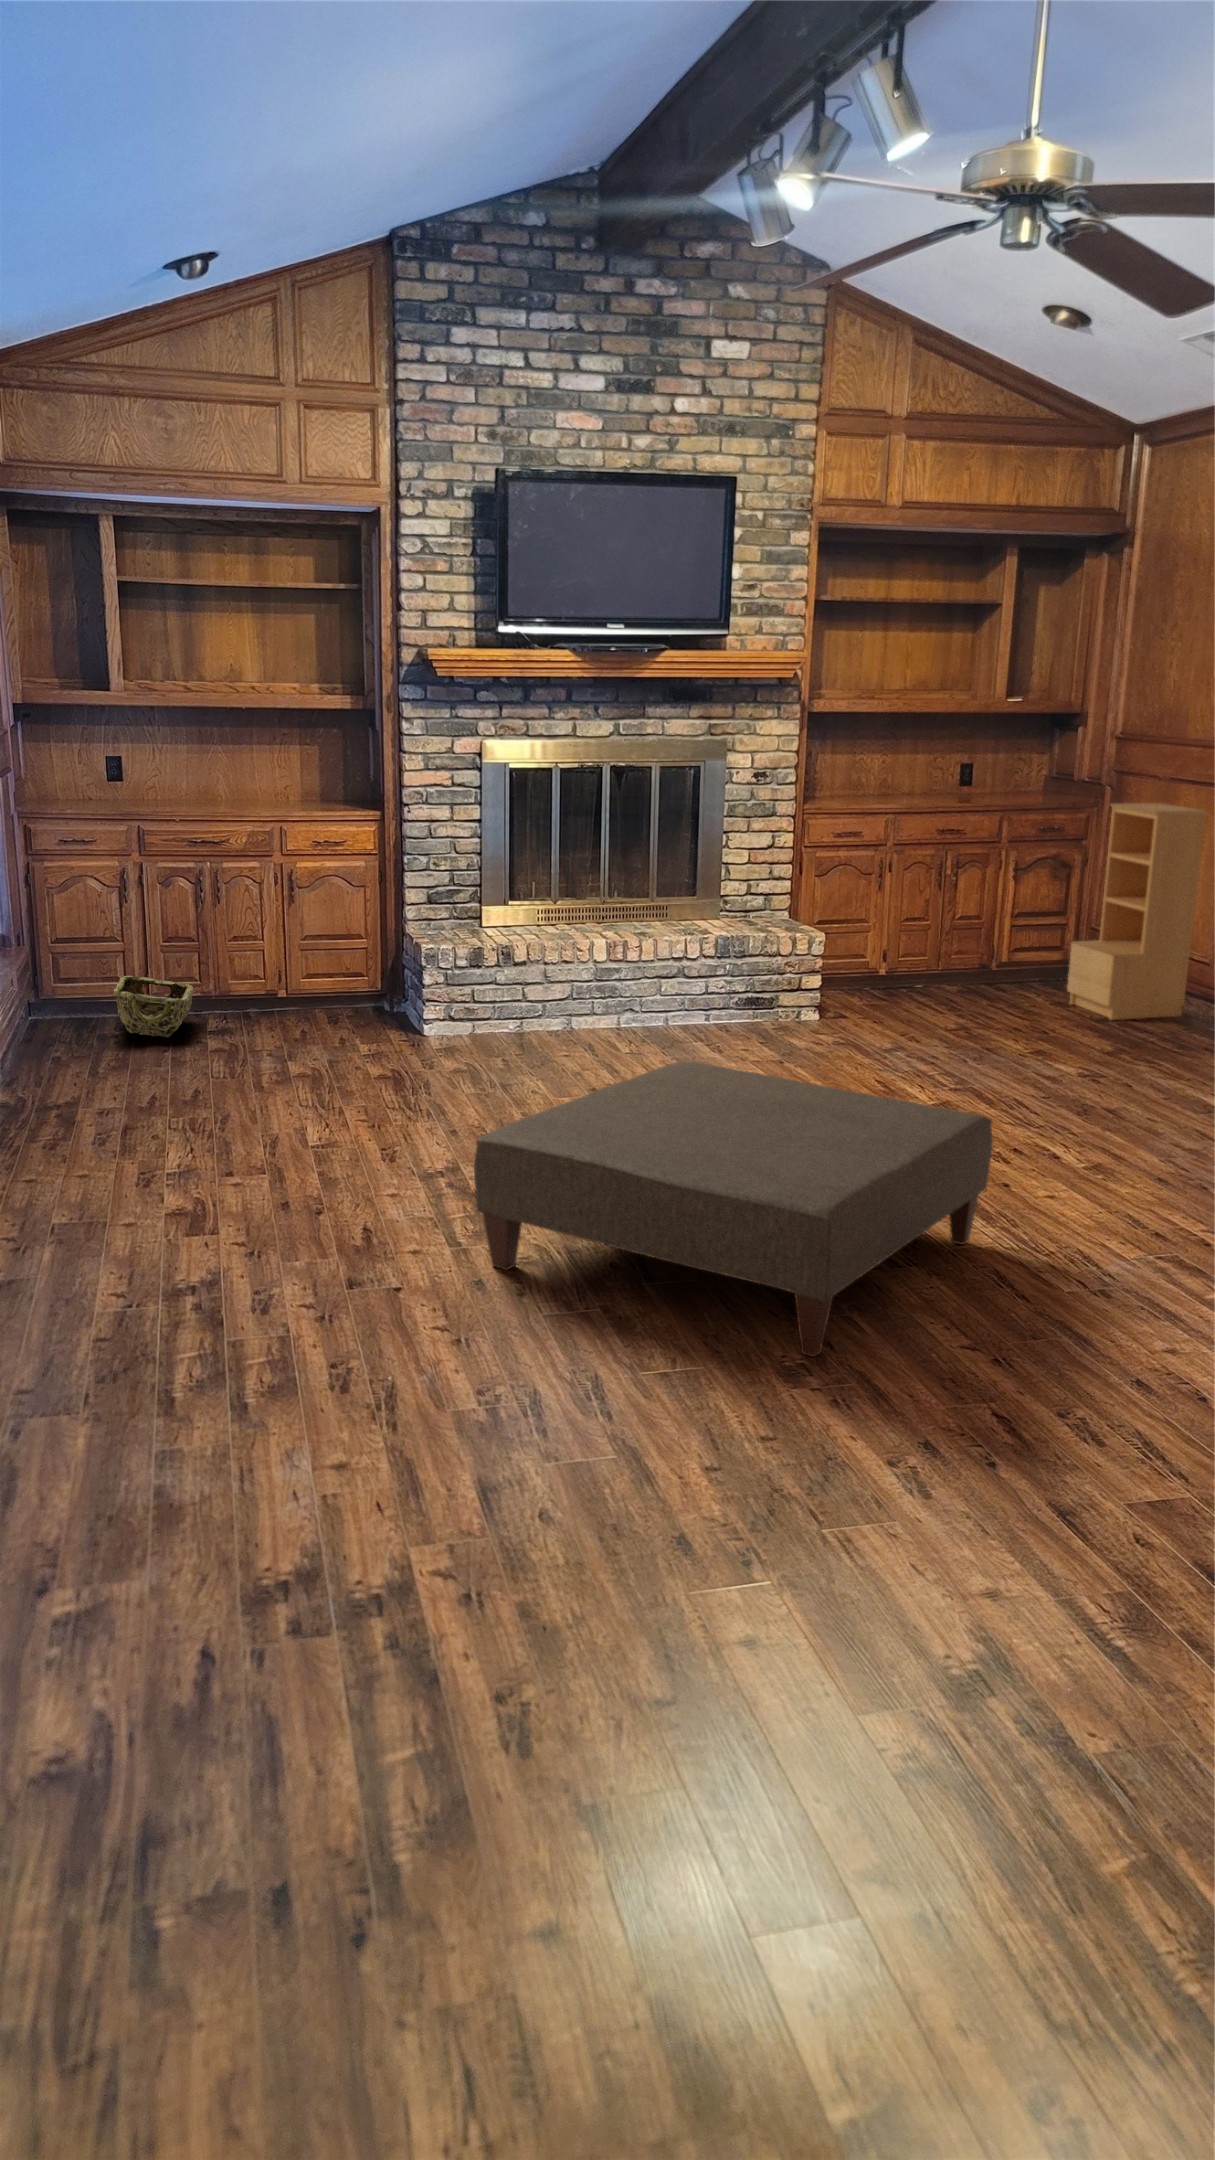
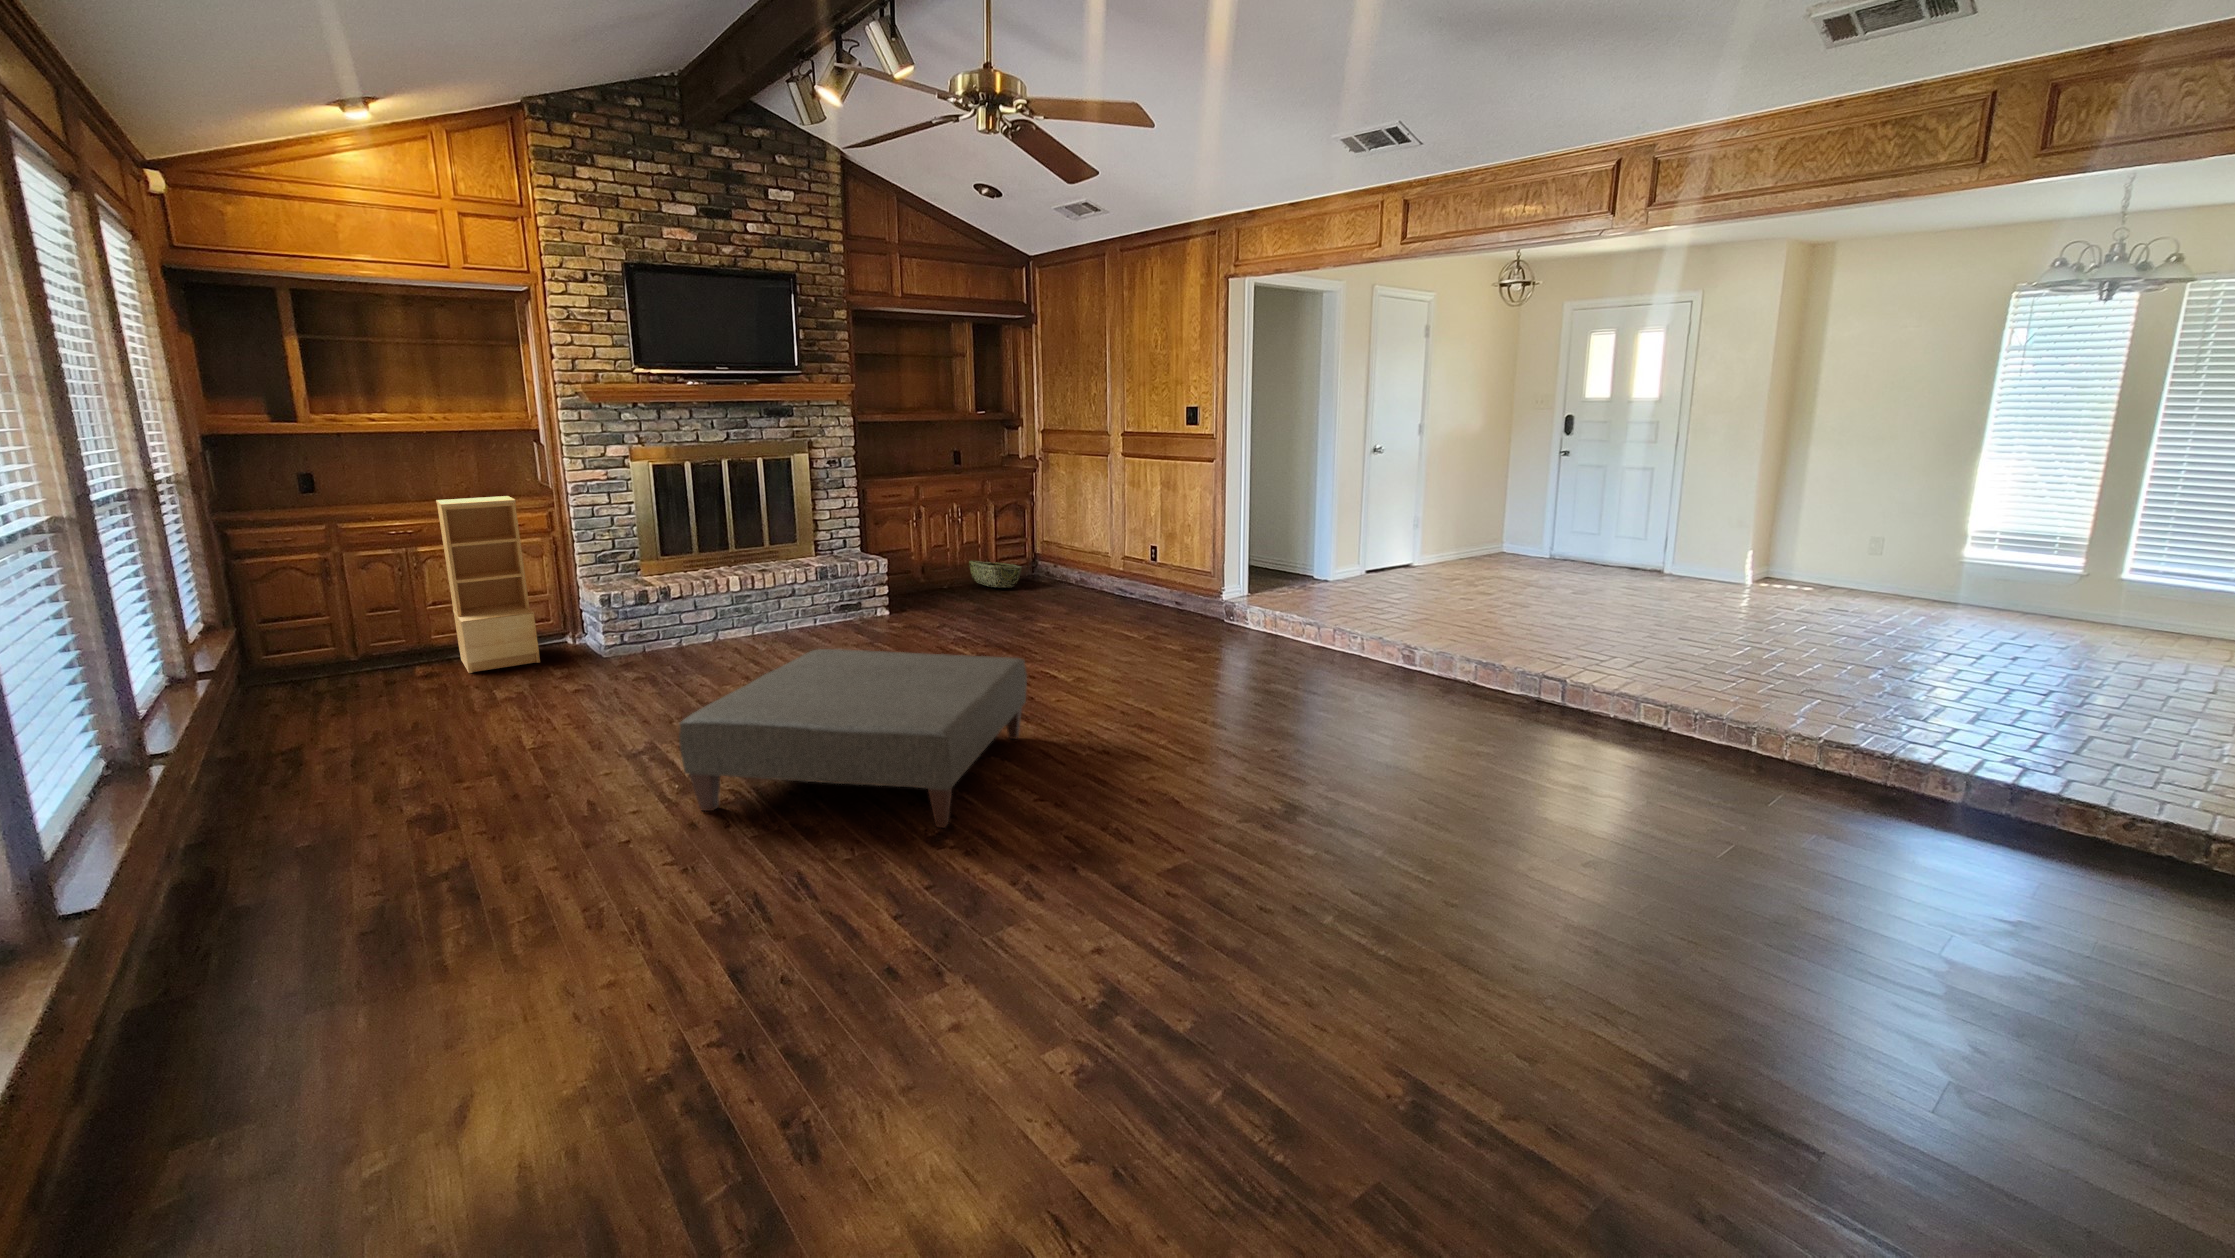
bookshelf: present [1067,803,1206,1020] -> present [436,496,540,673]
woven basket: present [114,975,193,1037] -> present [969,561,1022,588]

